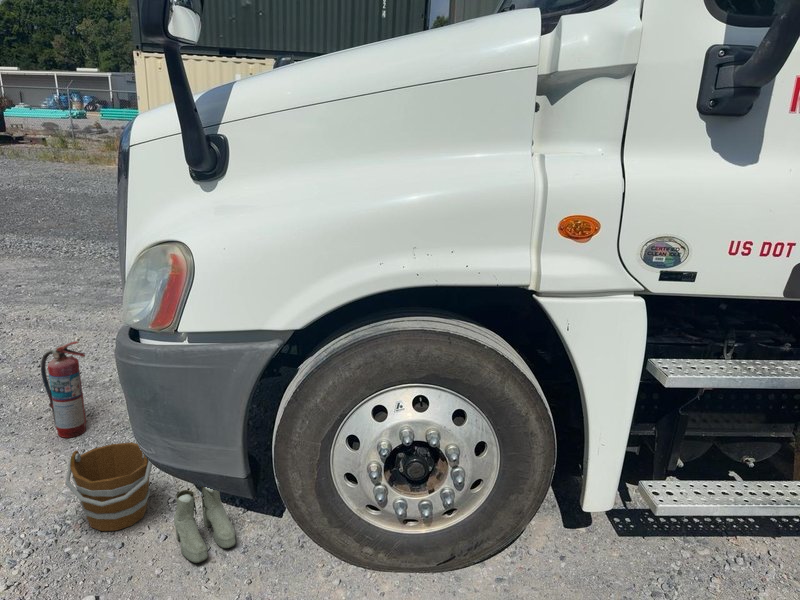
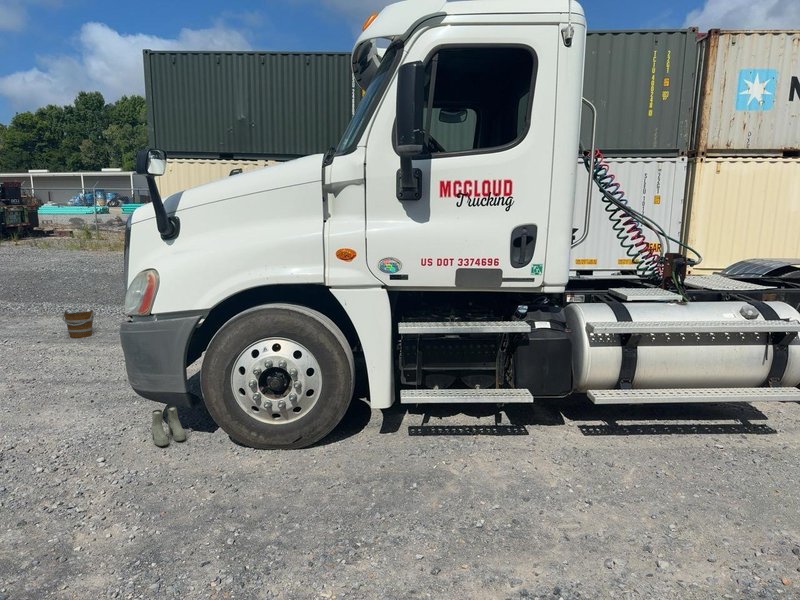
fire extinguisher: present [41,342,86,438] -> none [77,341,104,402]
bucket: present [66,442,152,531] -> present [62,310,94,338]

